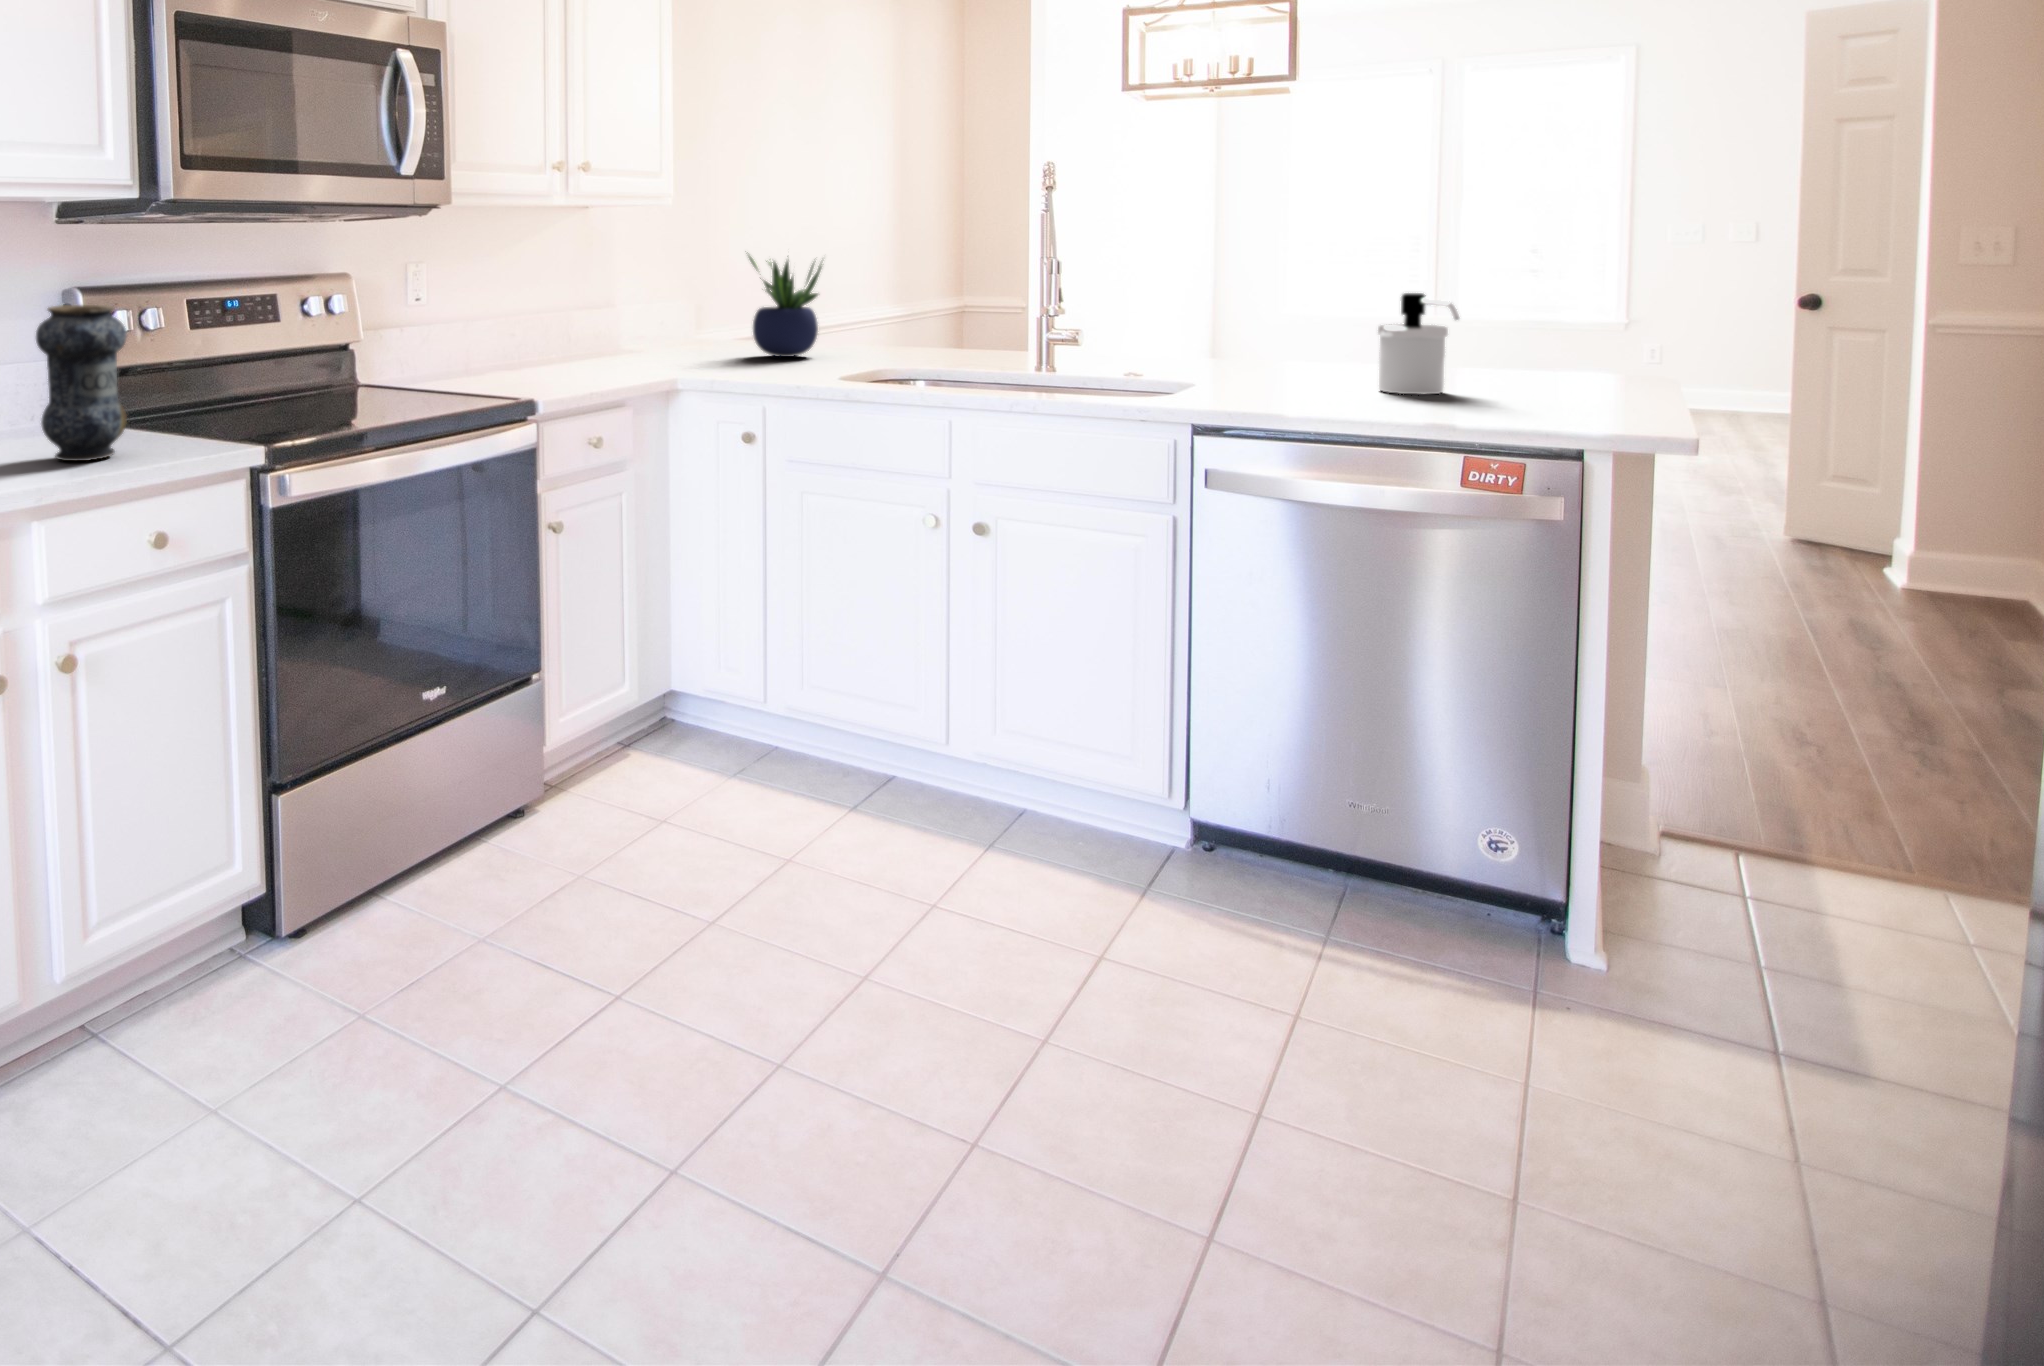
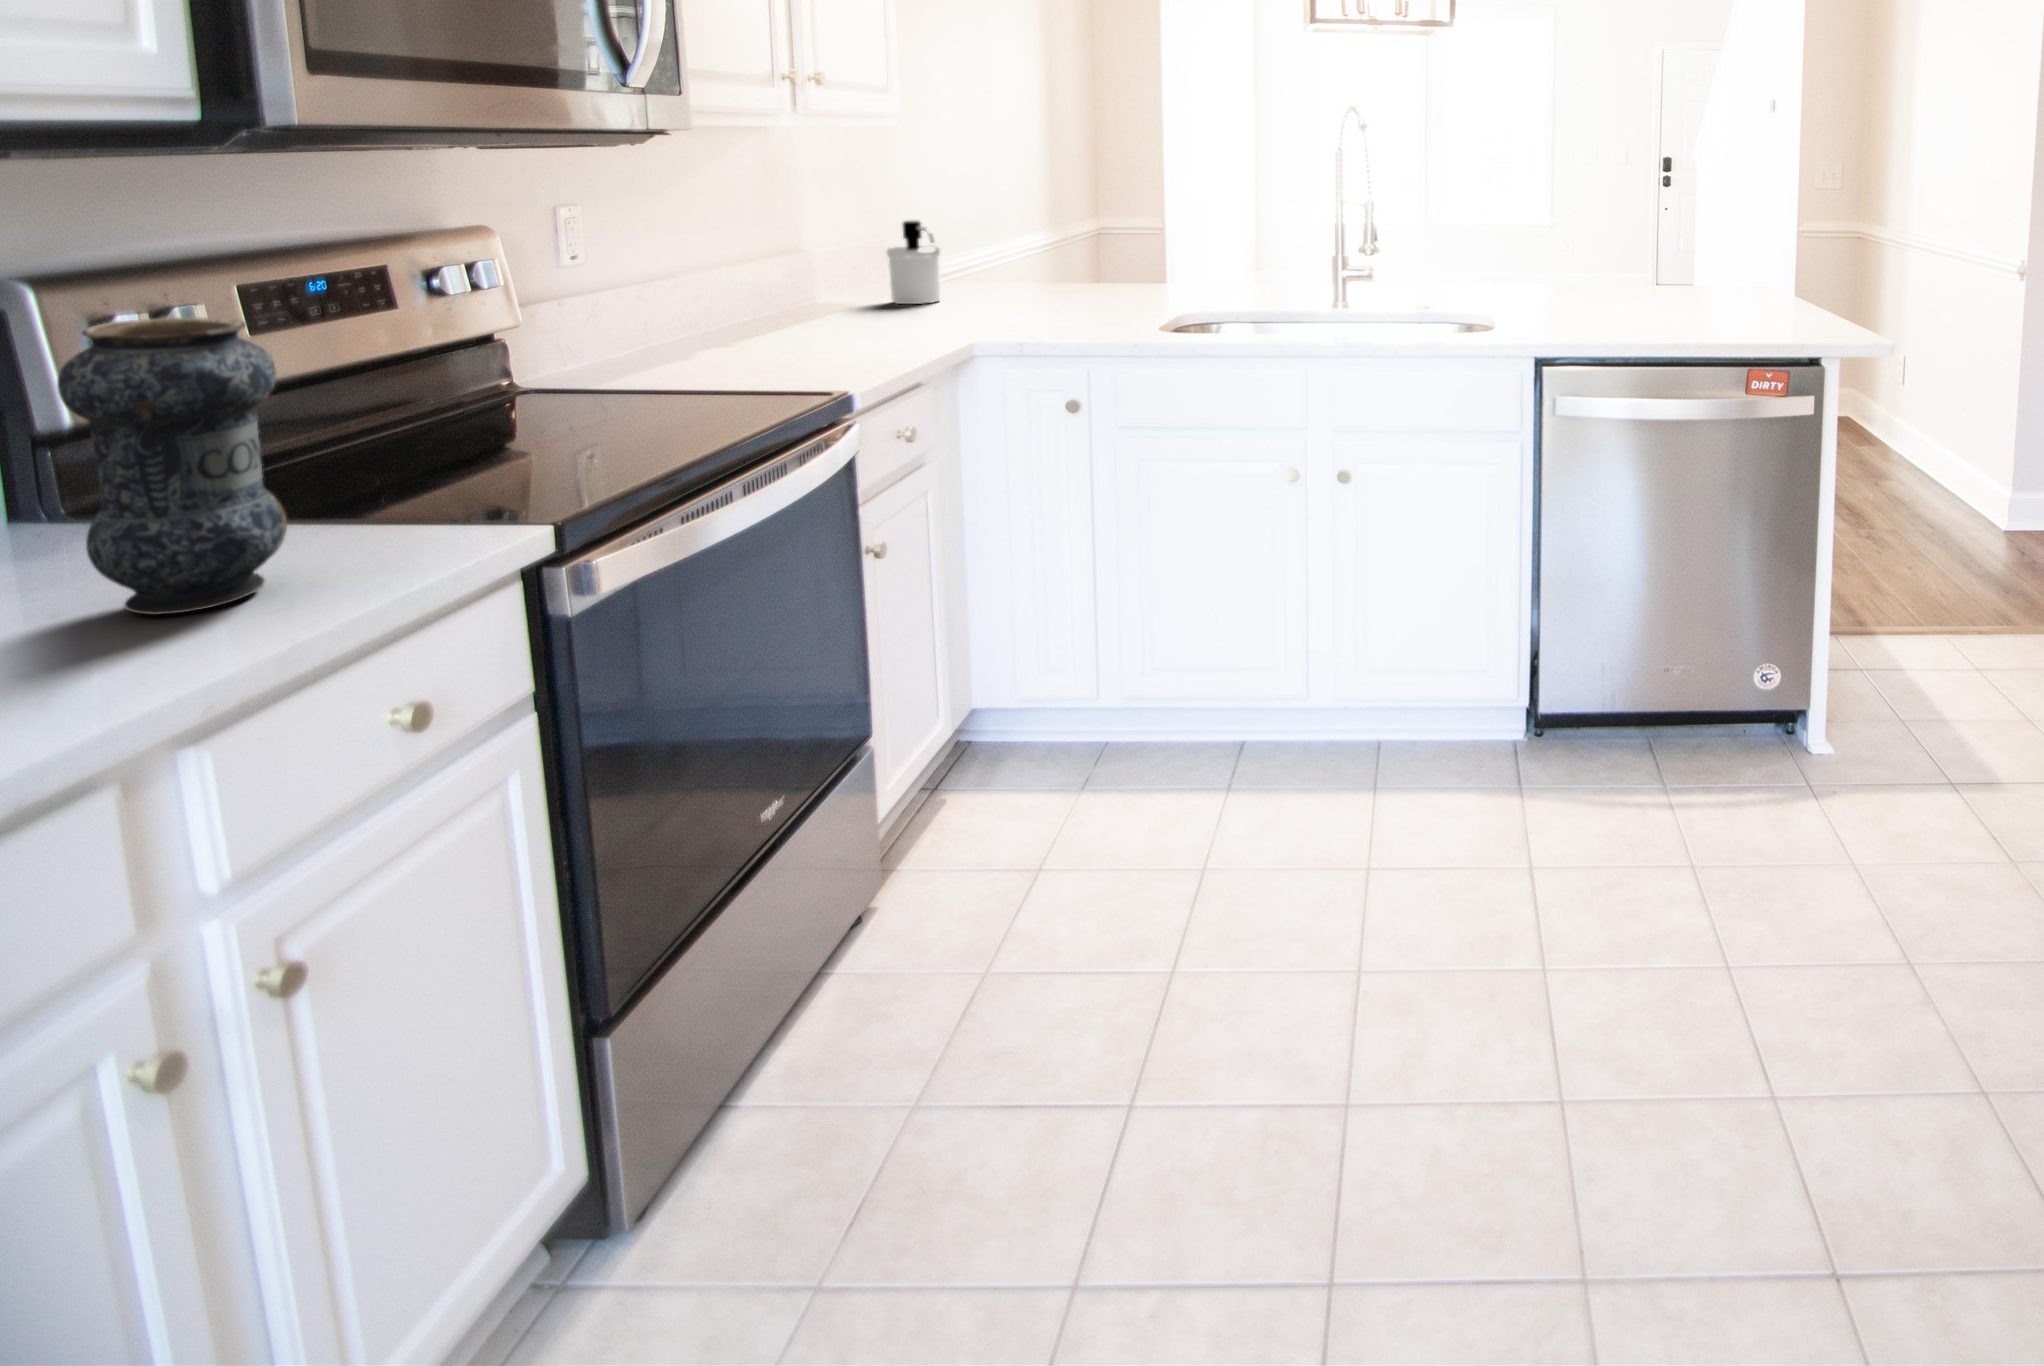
potted plant: present [748,256,822,357] -> none [987,180,1083,306]
soap dispenser: present [1378,293,1459,394] -> present [887,221,940,304]

